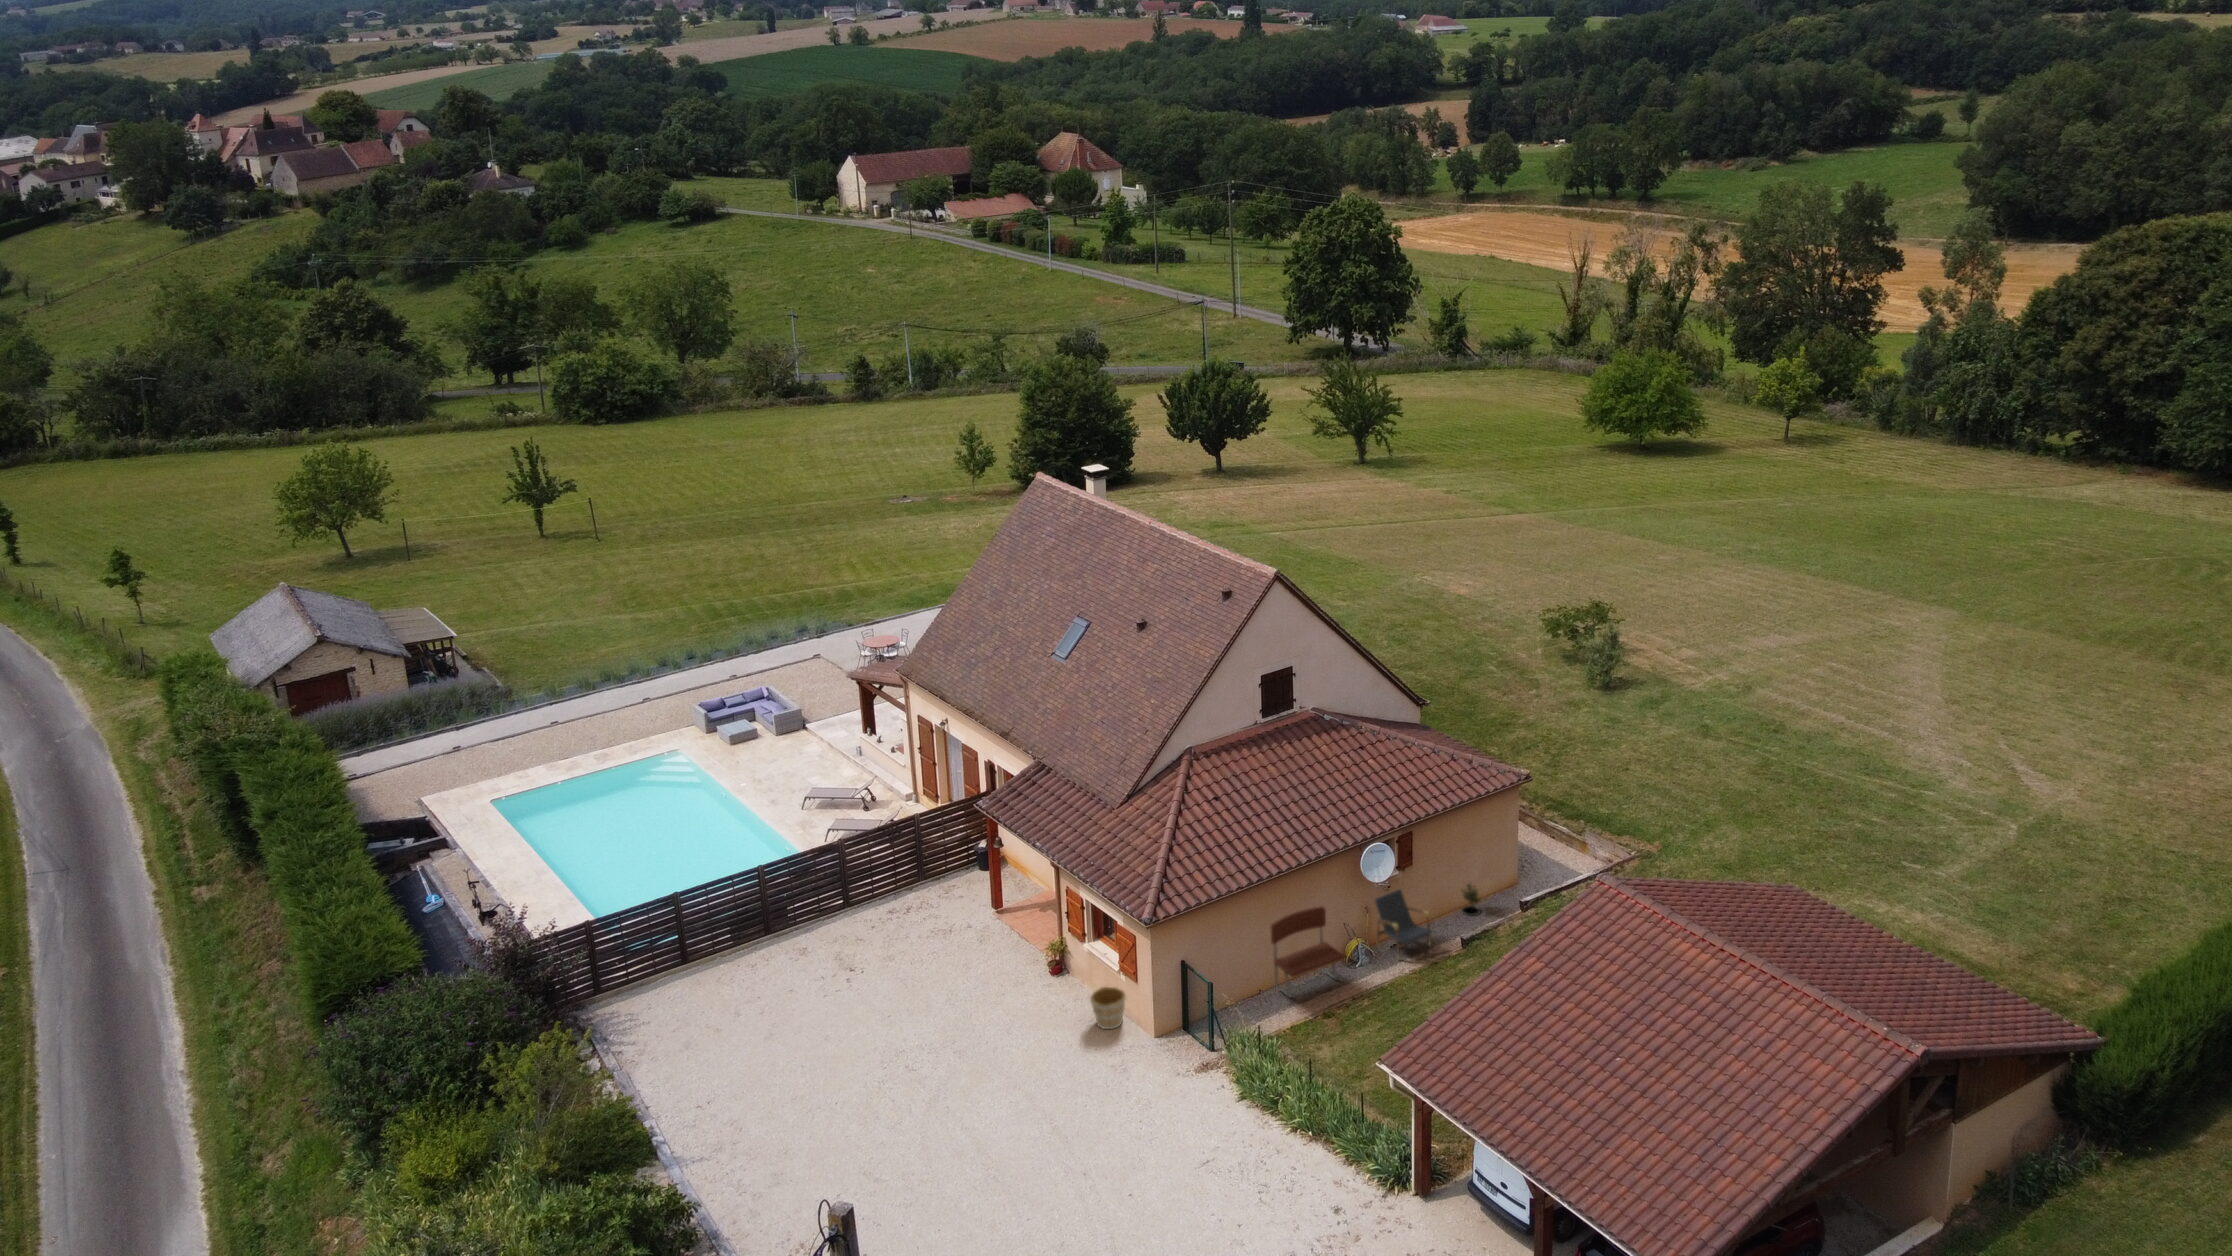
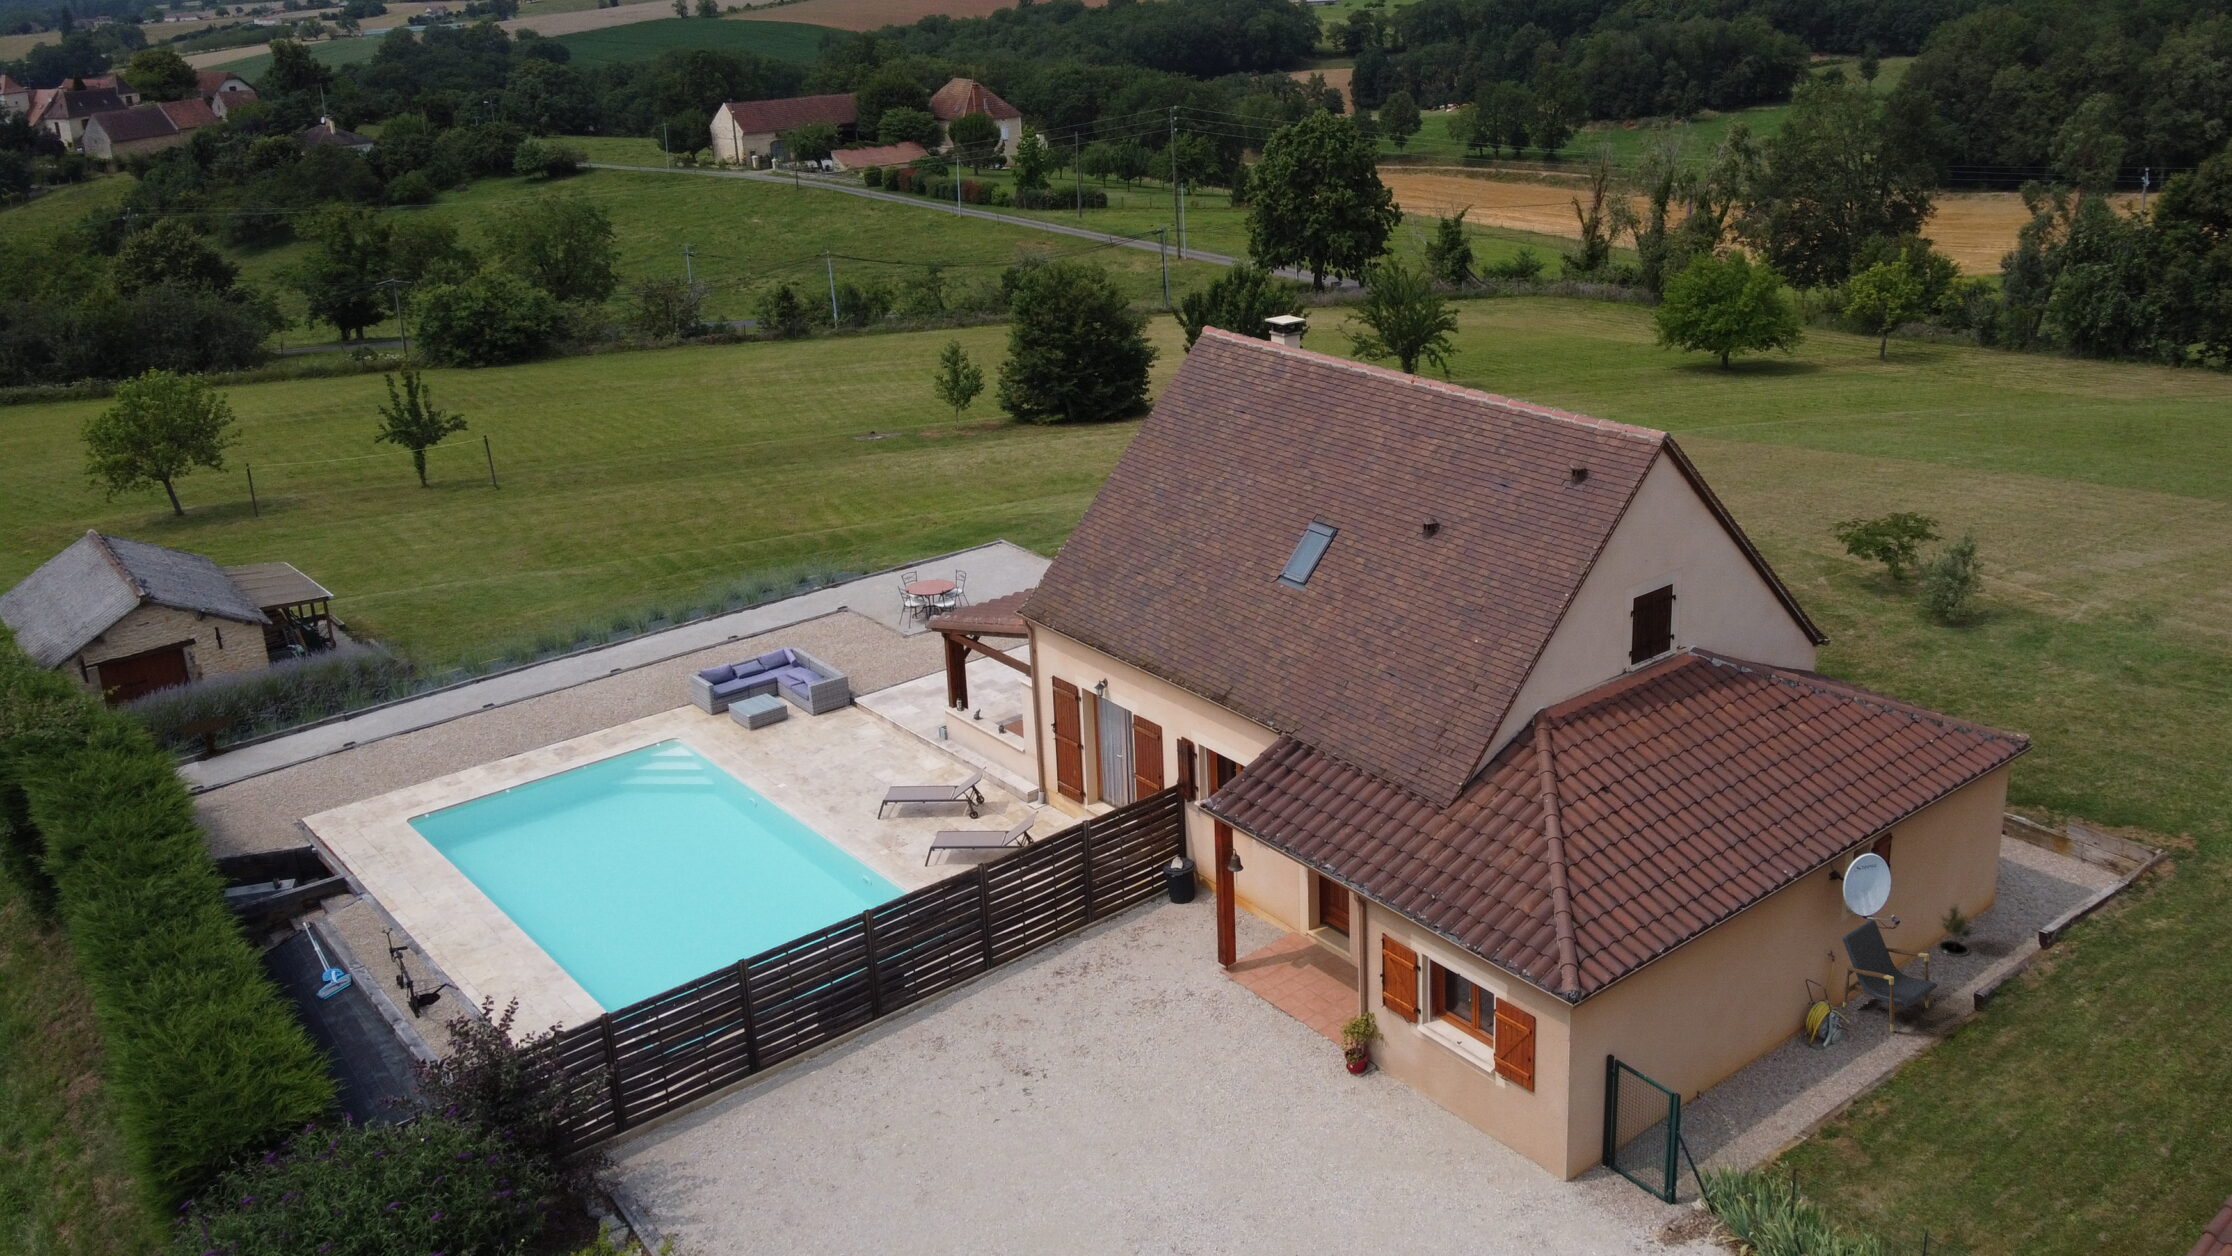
side table: none [342,724,379,754] -> present [179,716,233,758]
bench: present [1271,906,1344,997] -> none [1722,953,1834,1102]
wooden bucket: present [1090,987,1126,1029] -> none [1453,1094,1511,1166]

